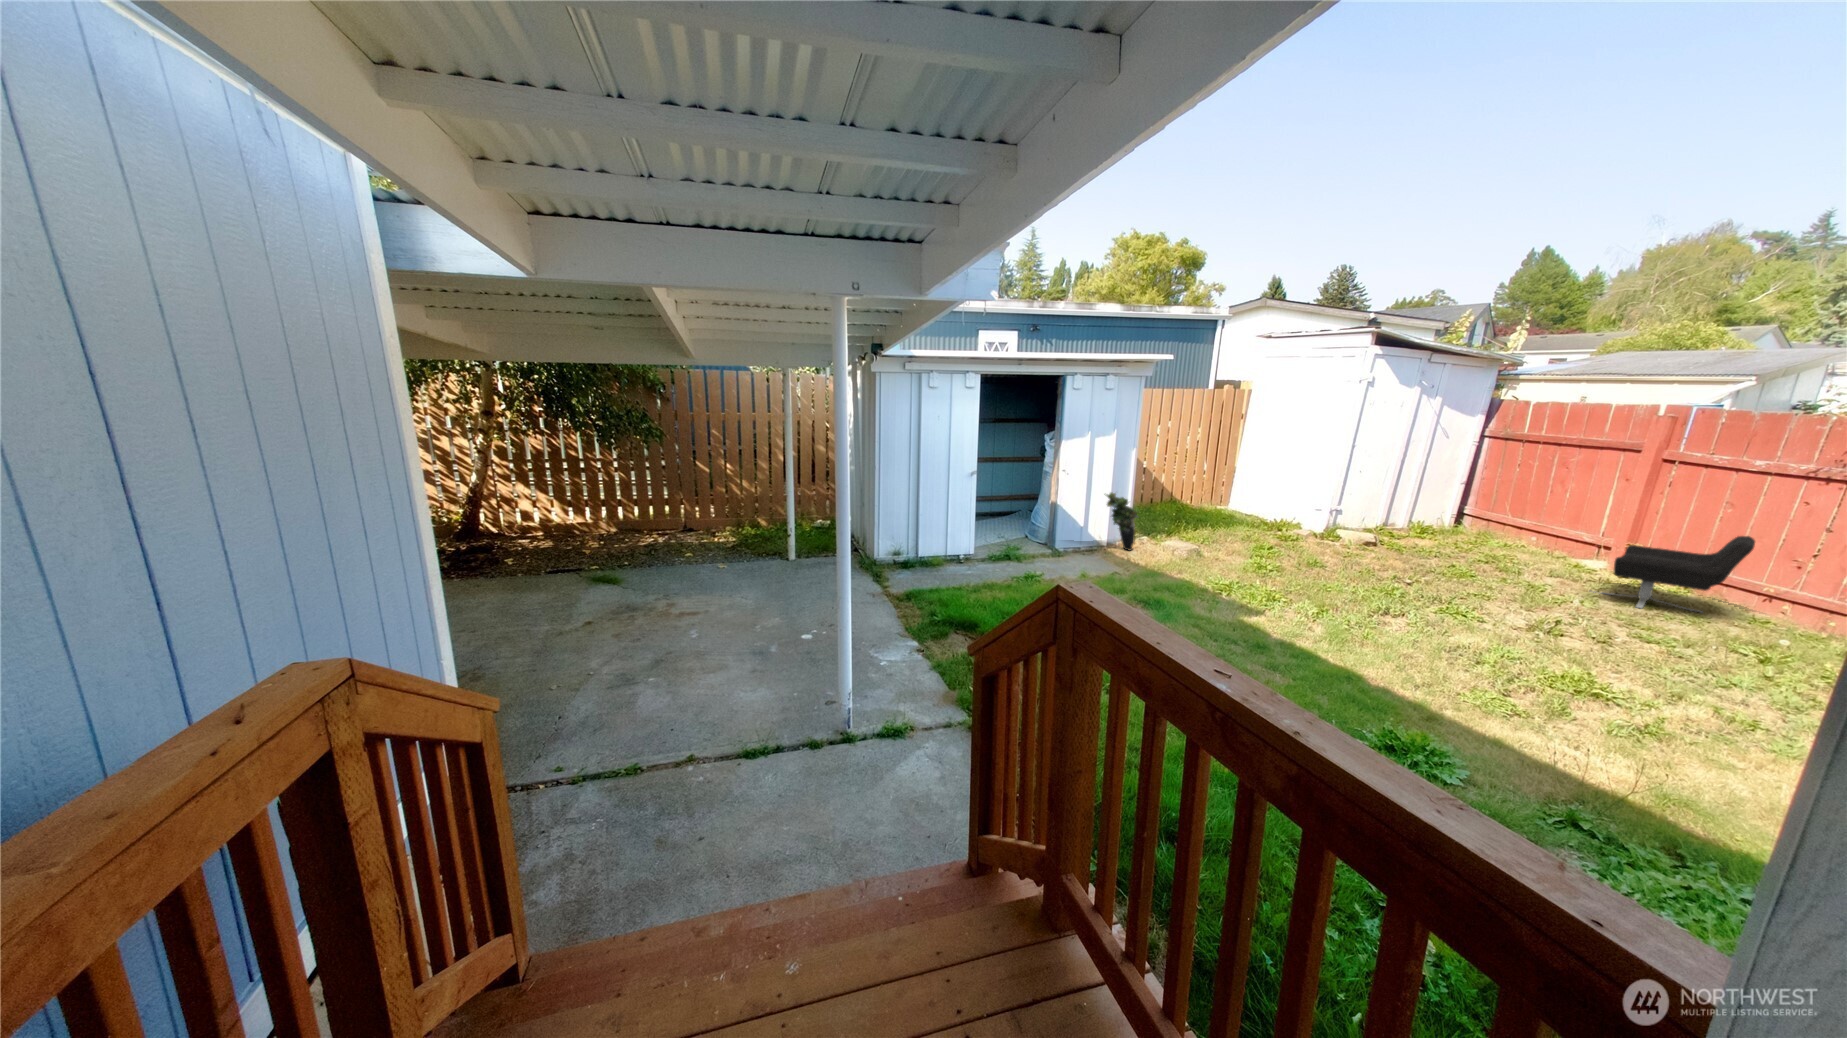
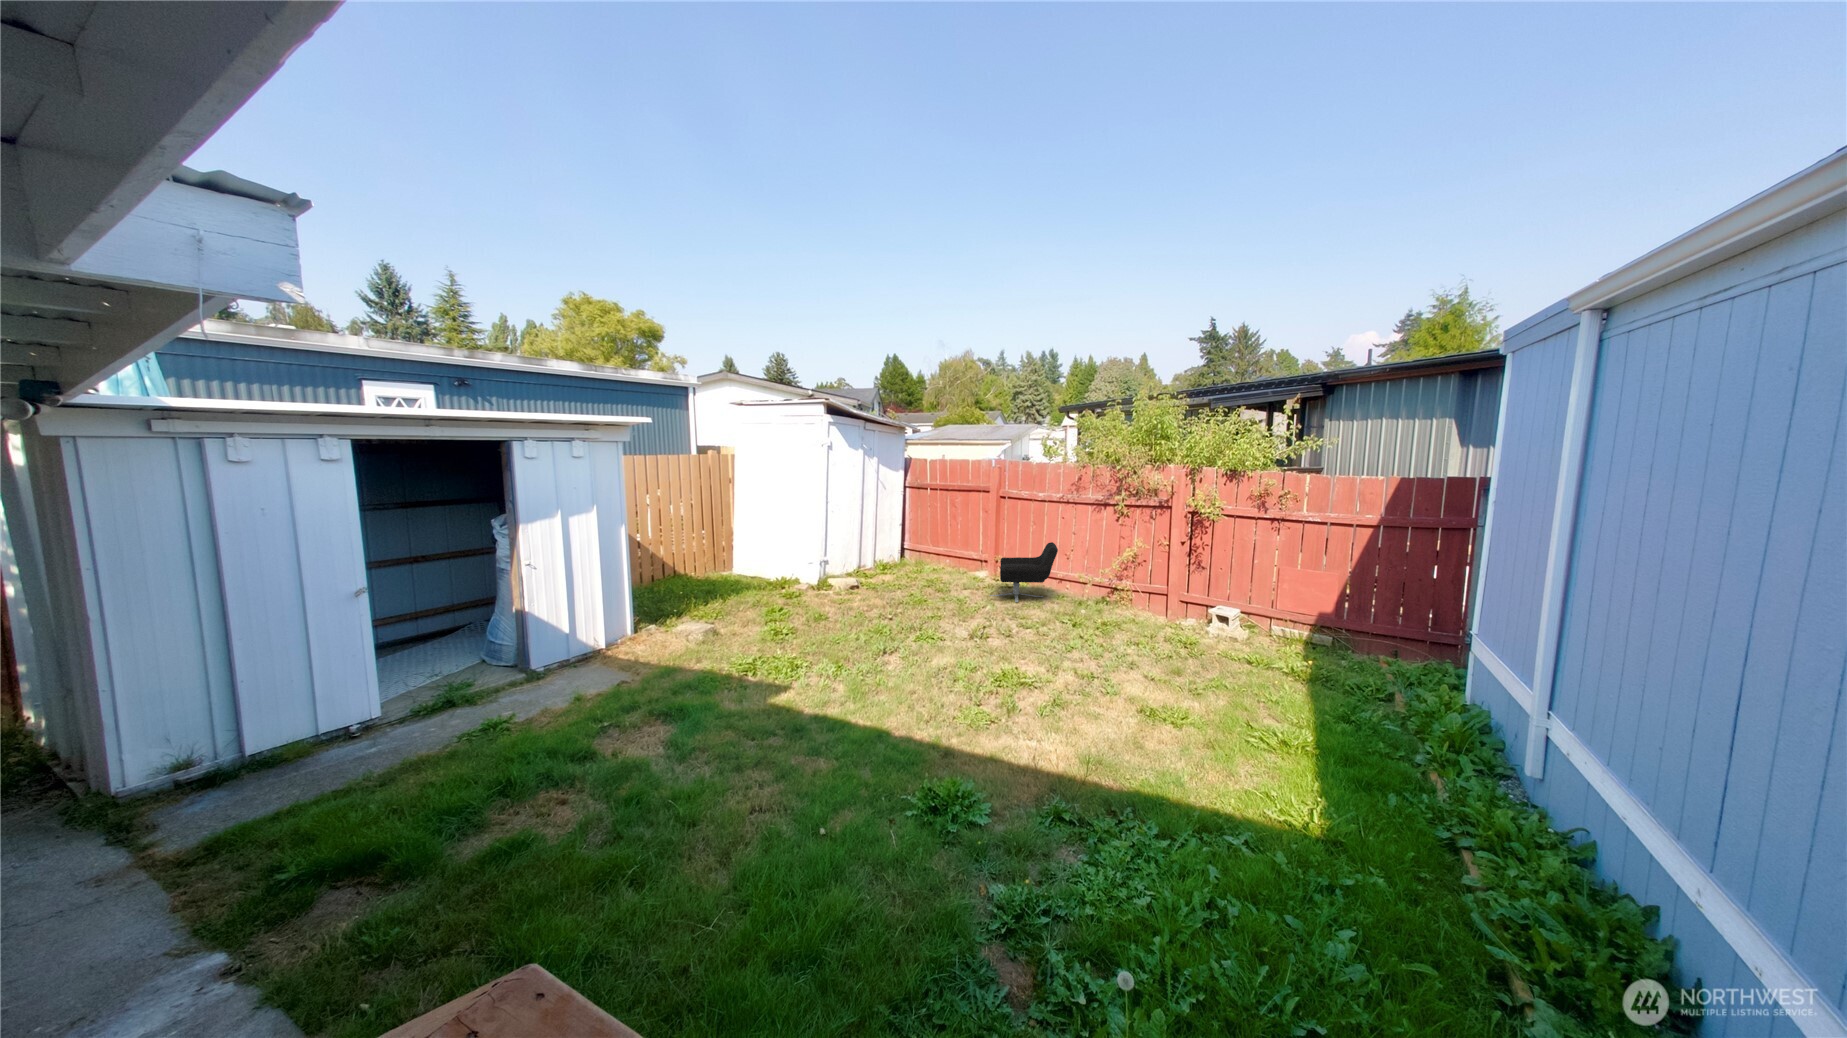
potted plant: present [1106,492,1138,550] -> none [590,580,640,647]

